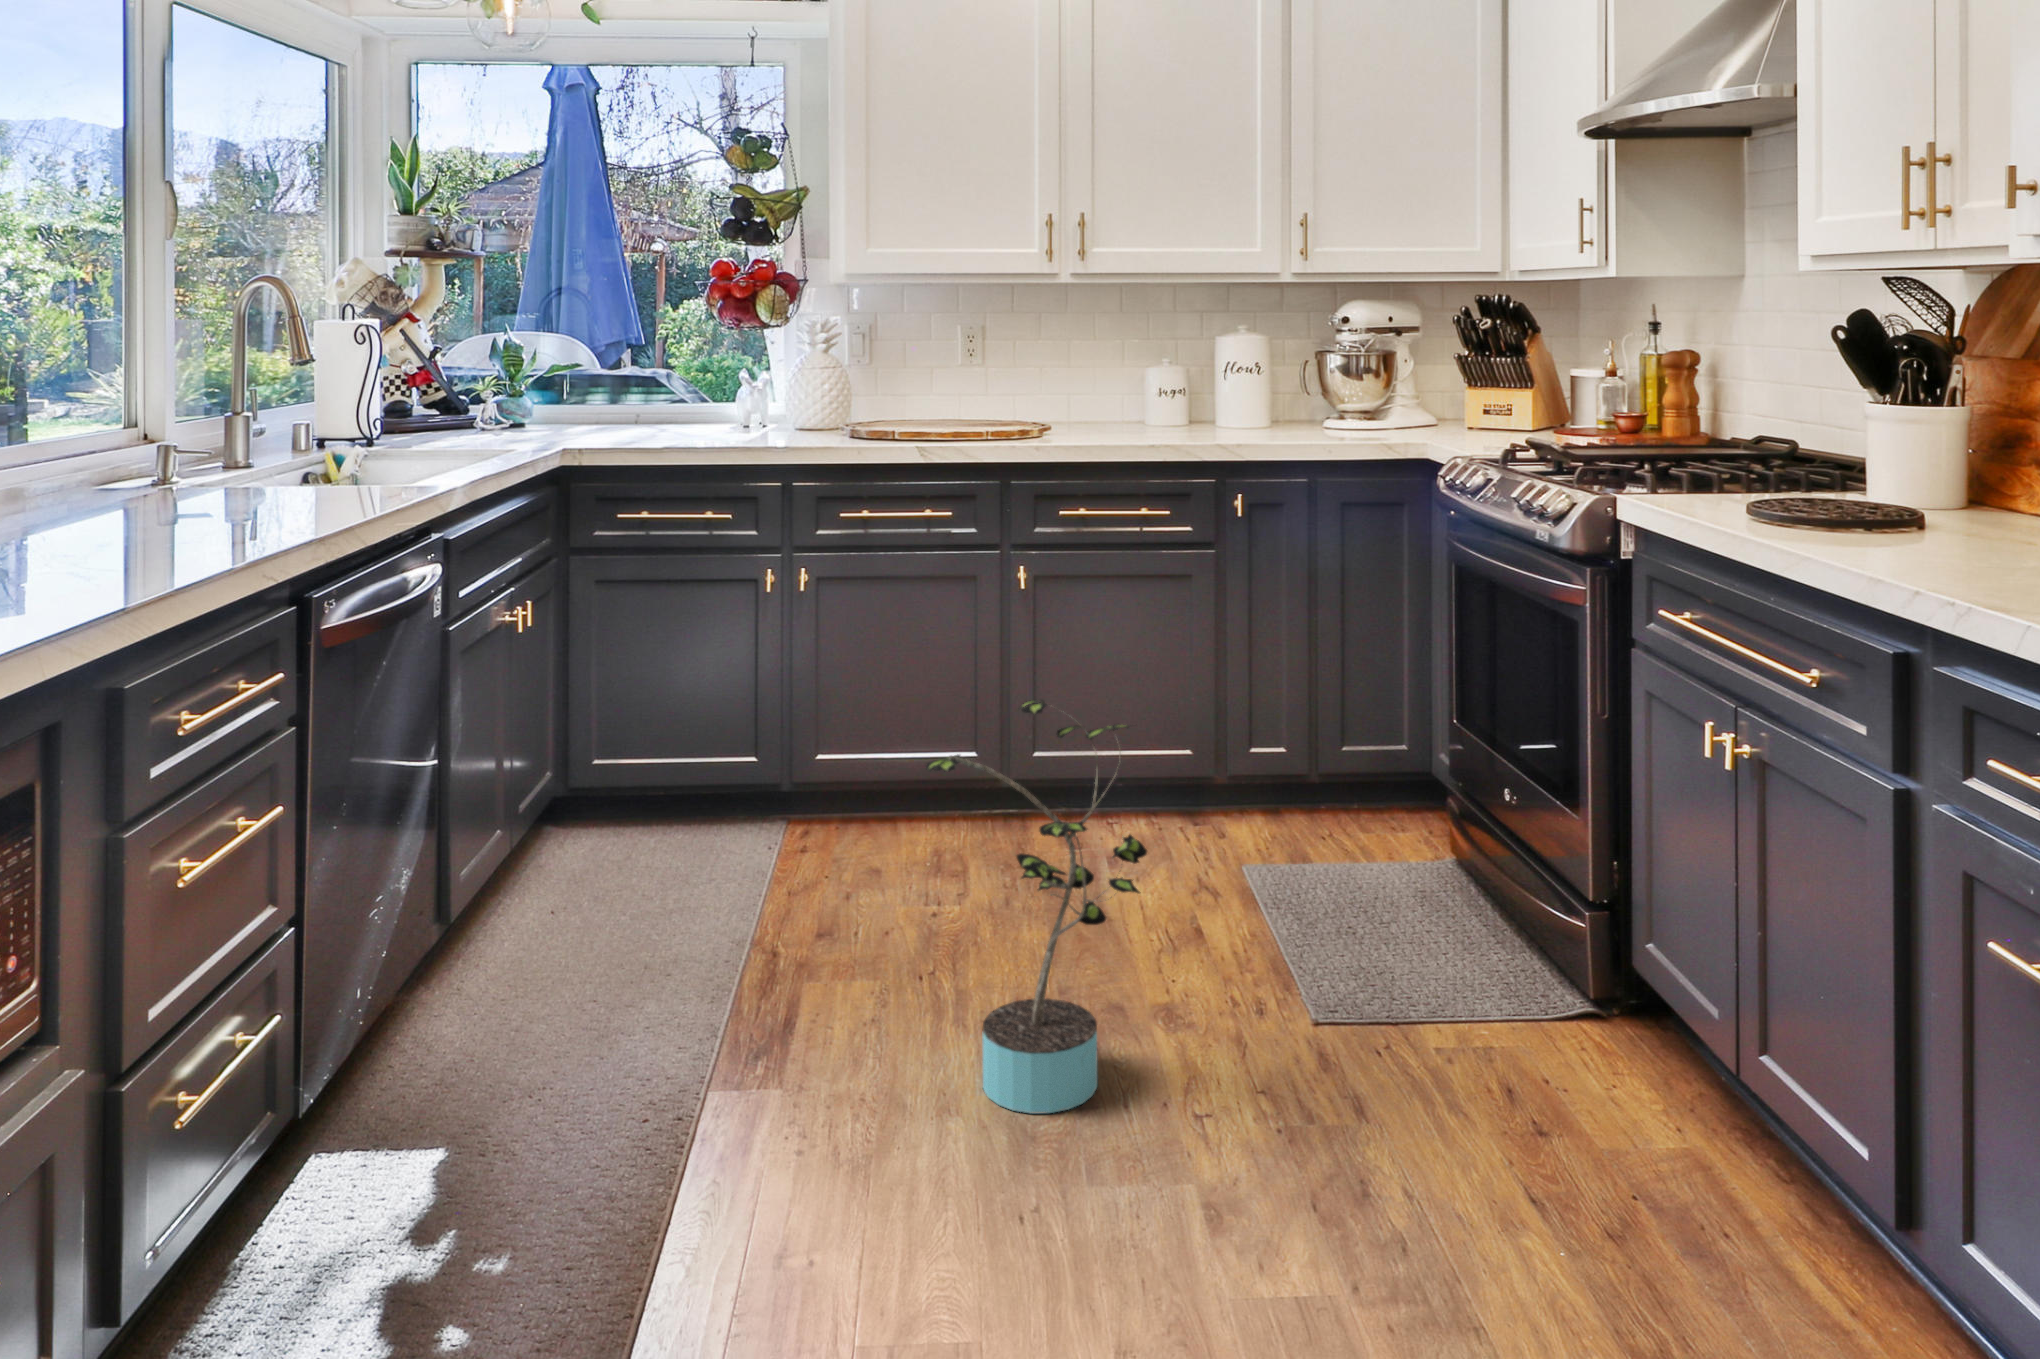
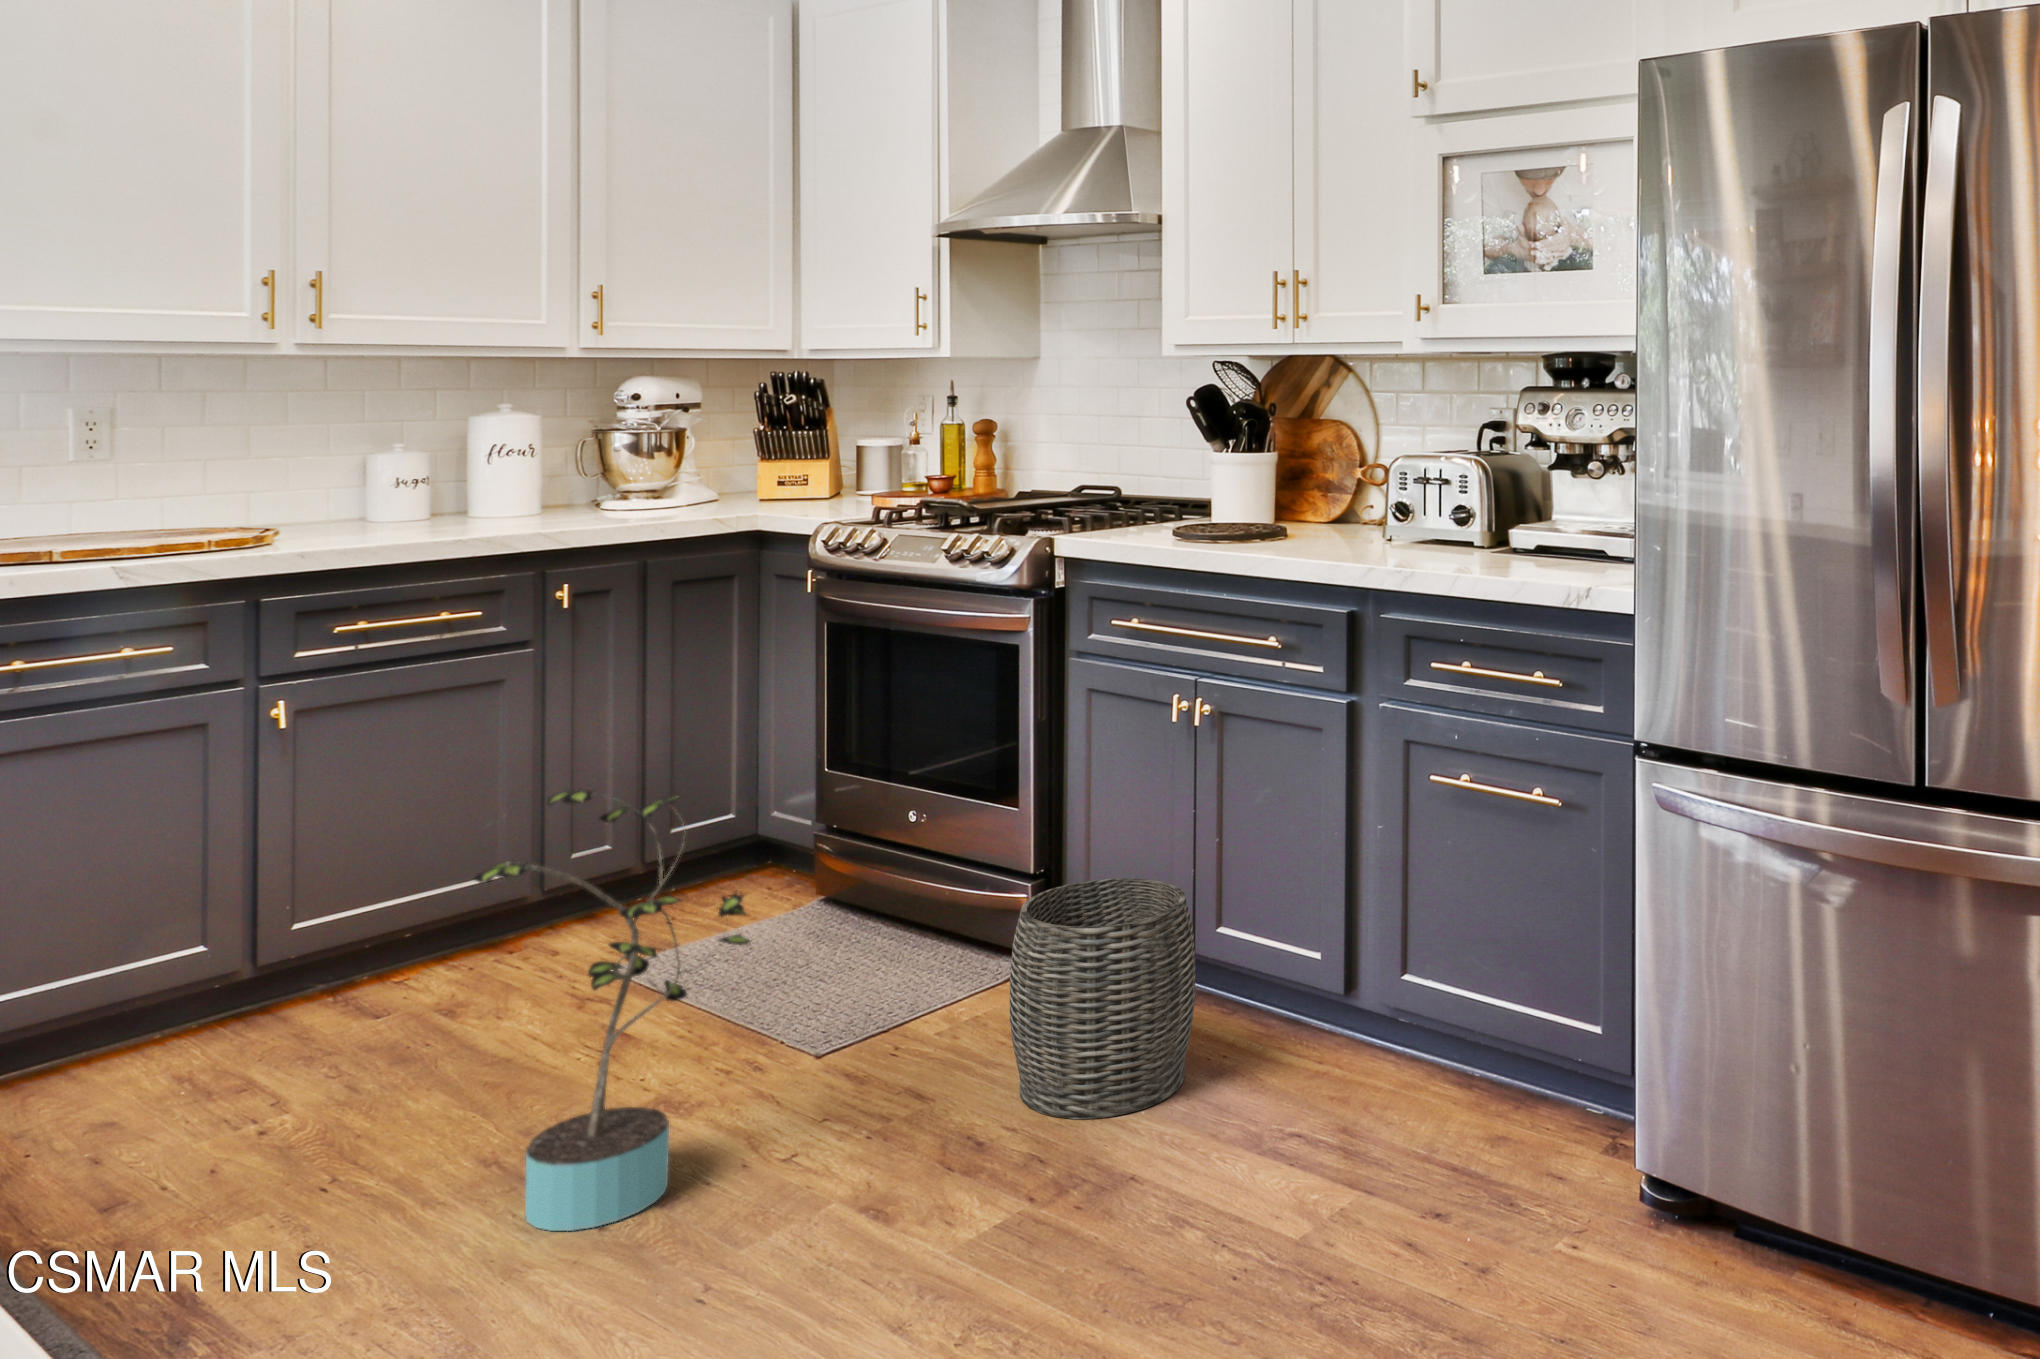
woven basket: none [1429,927,1666,1251] -> present [1010,878,1195,1119]

